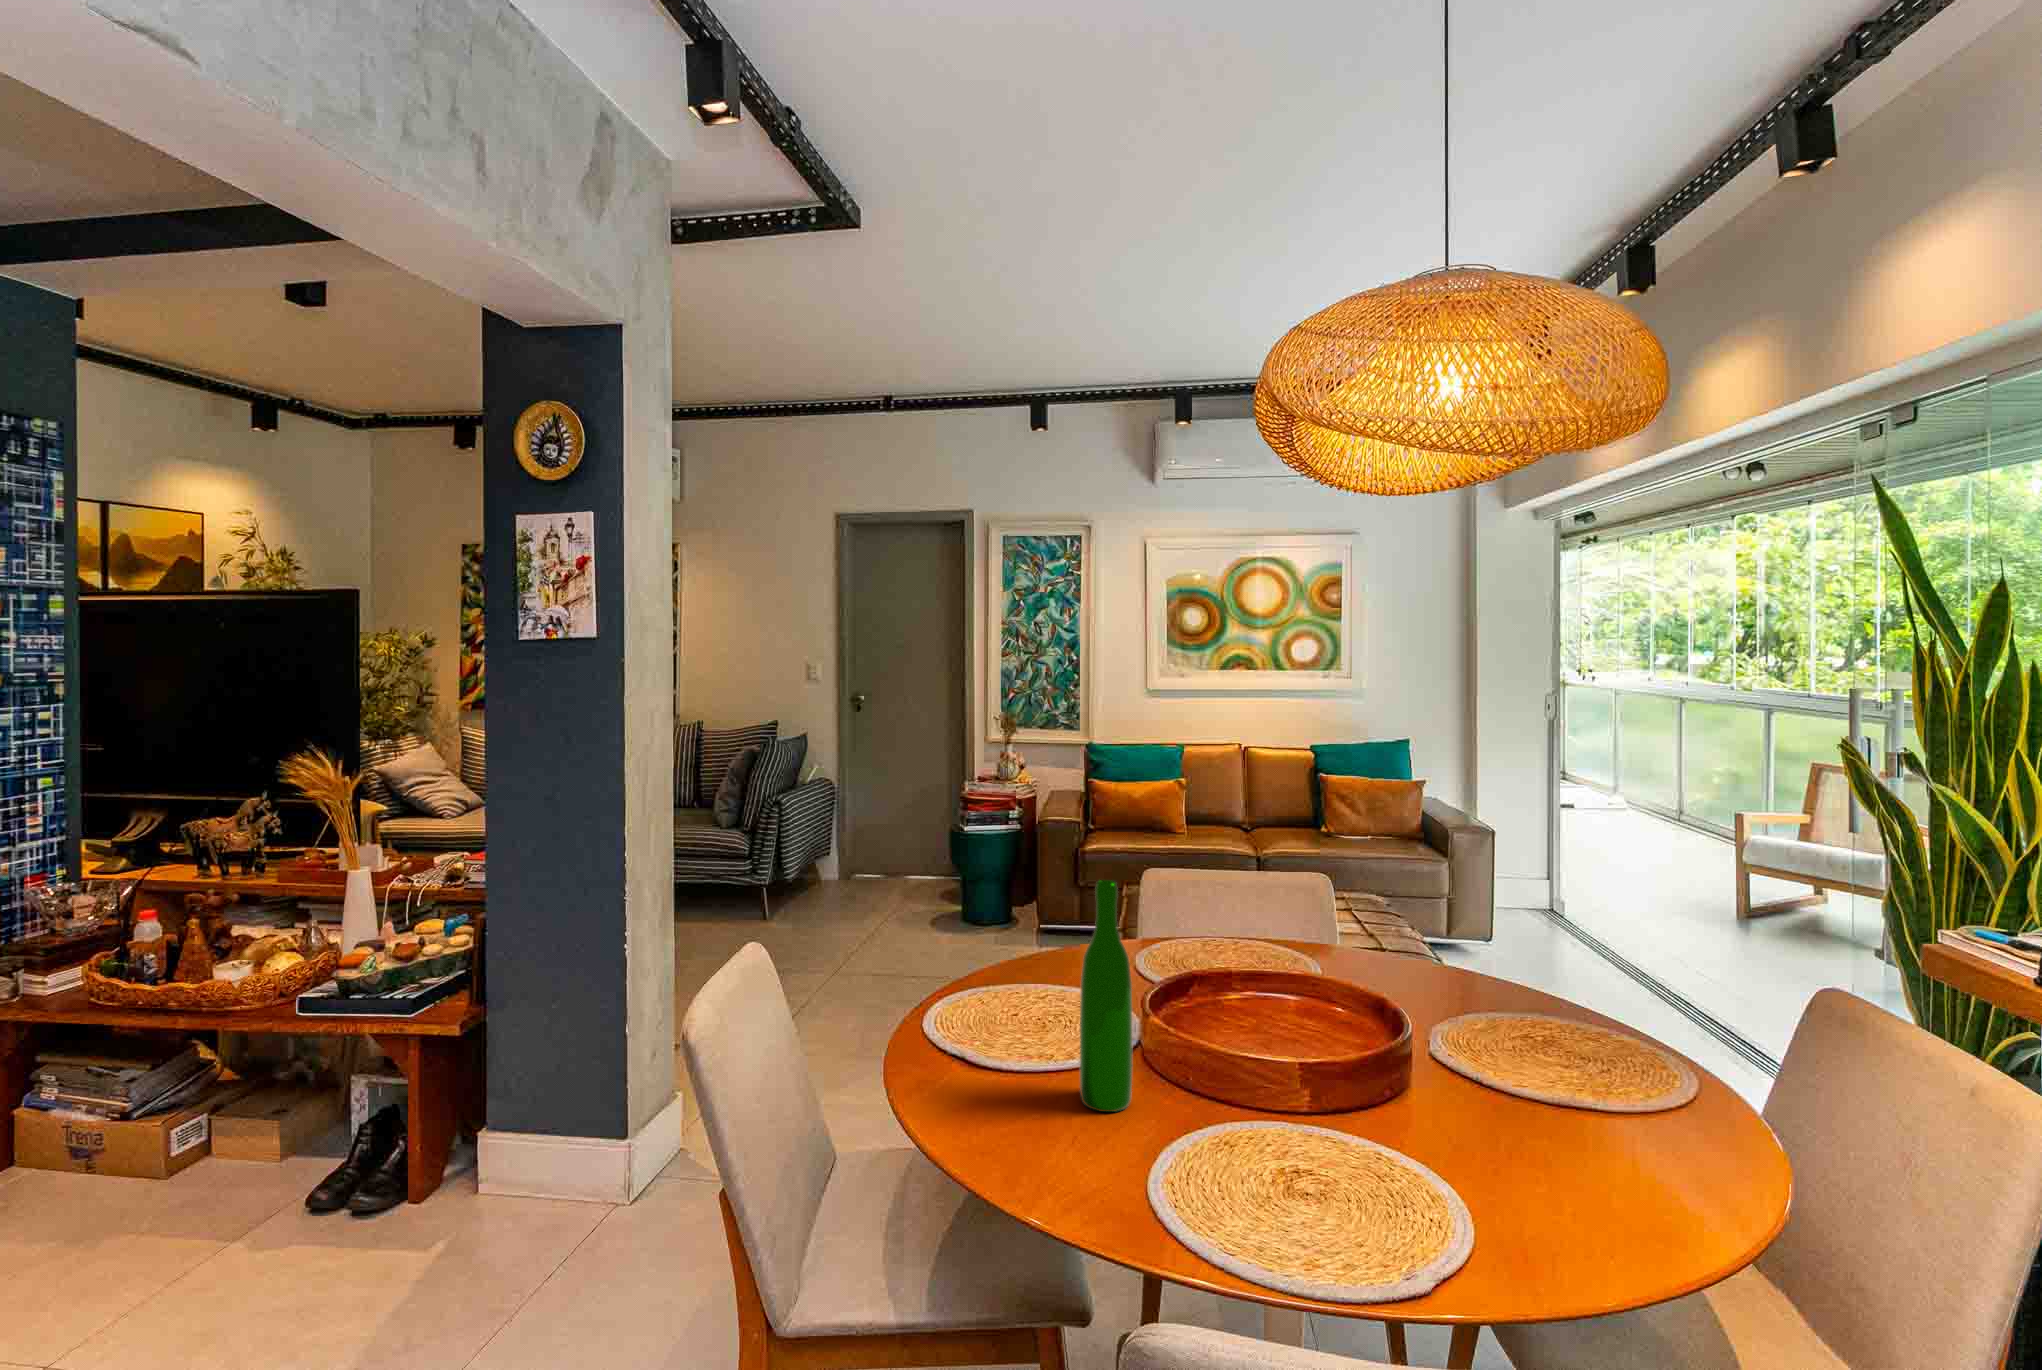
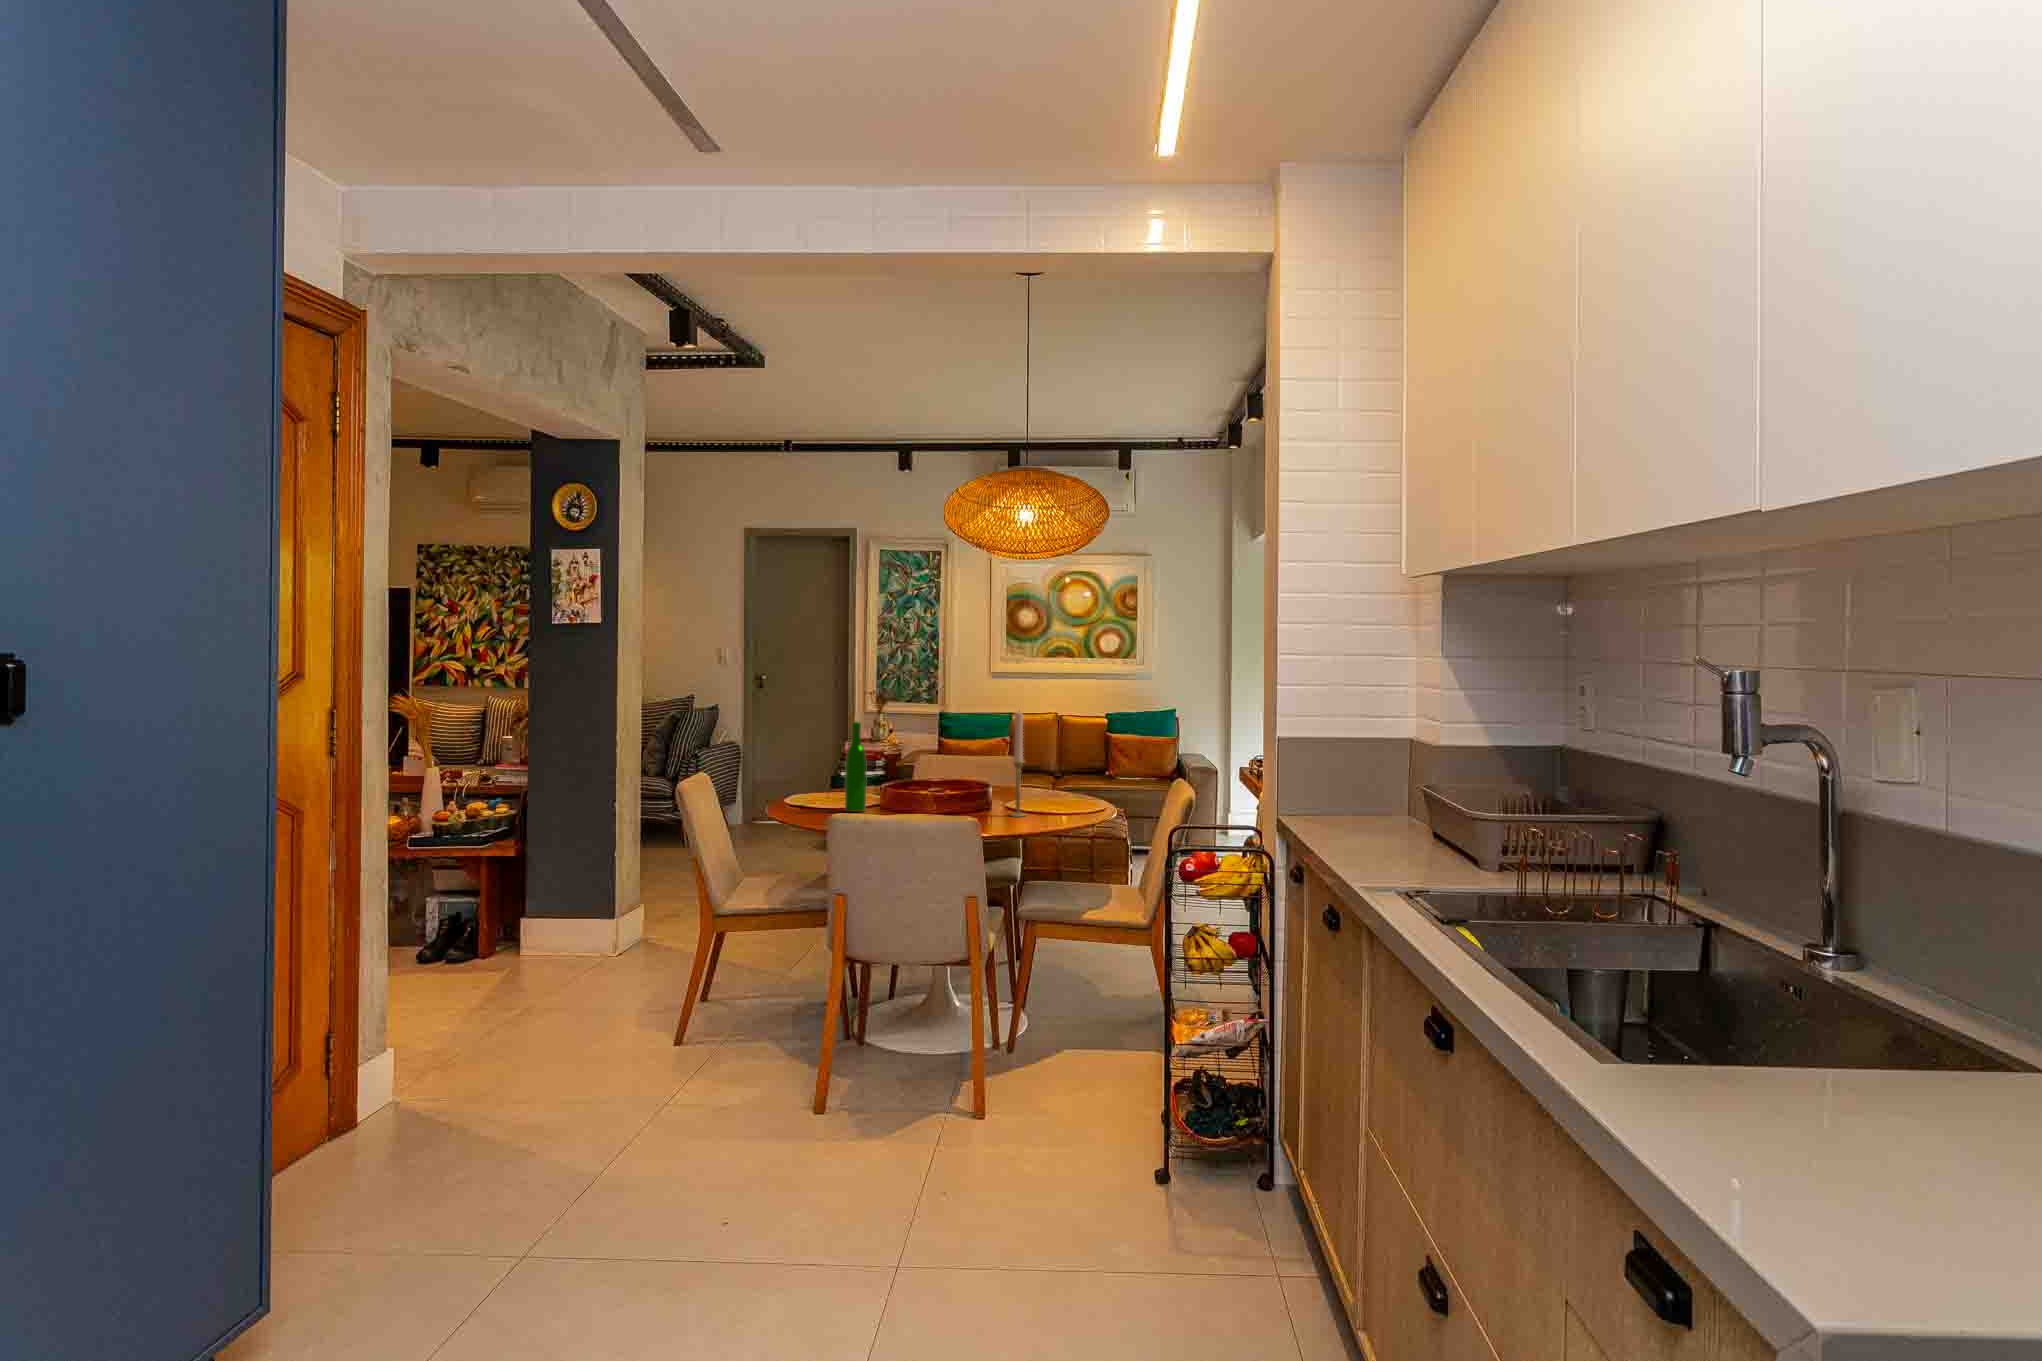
candlestick: none [1520,865,1575,1156] -> present [1011,711,1026,816]

